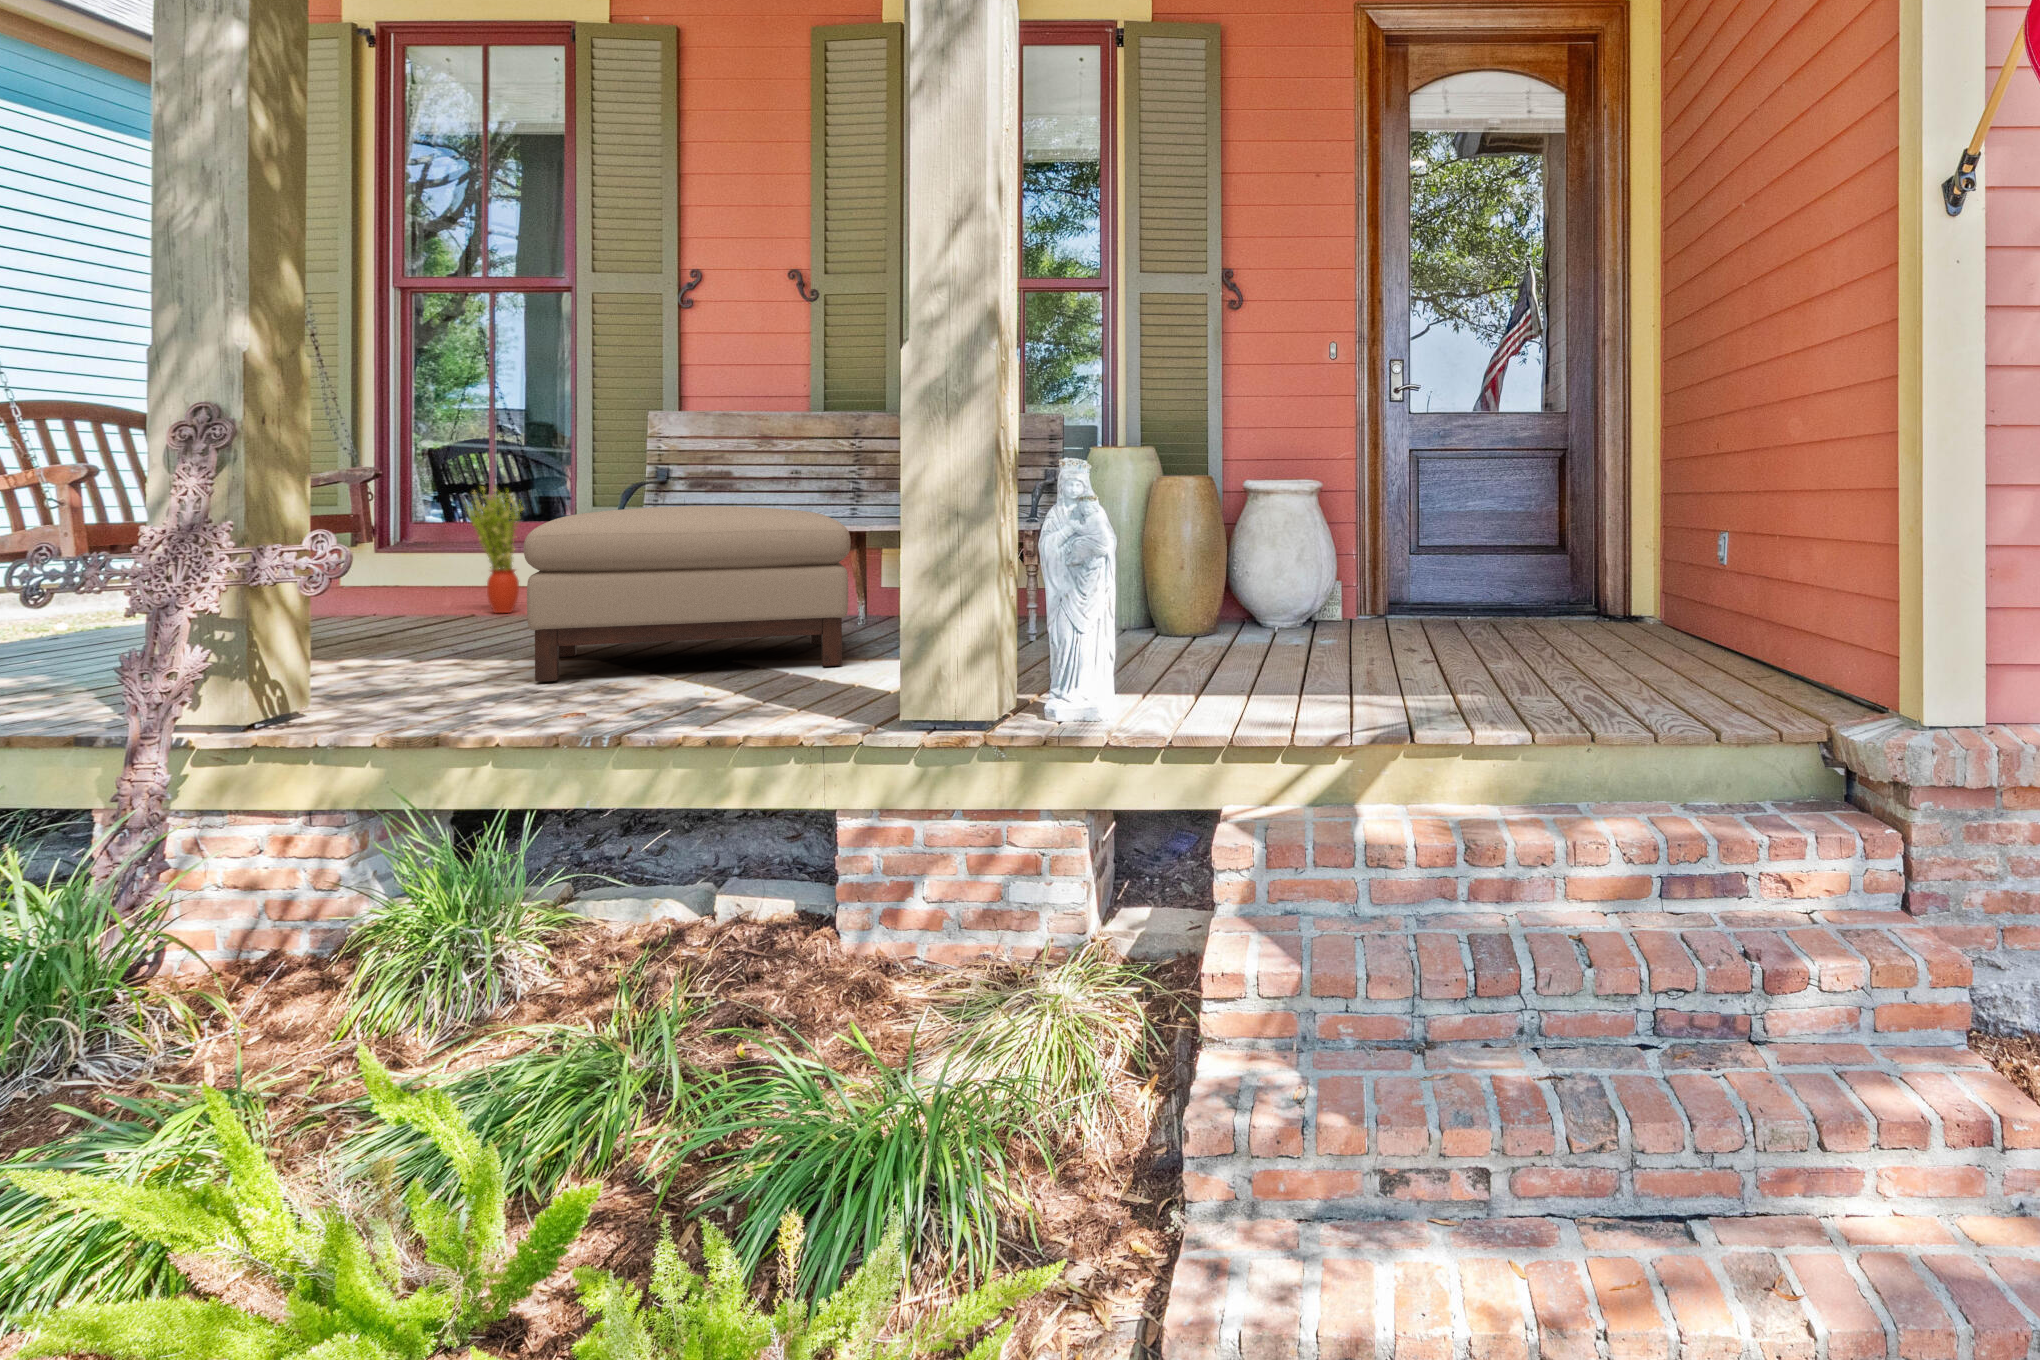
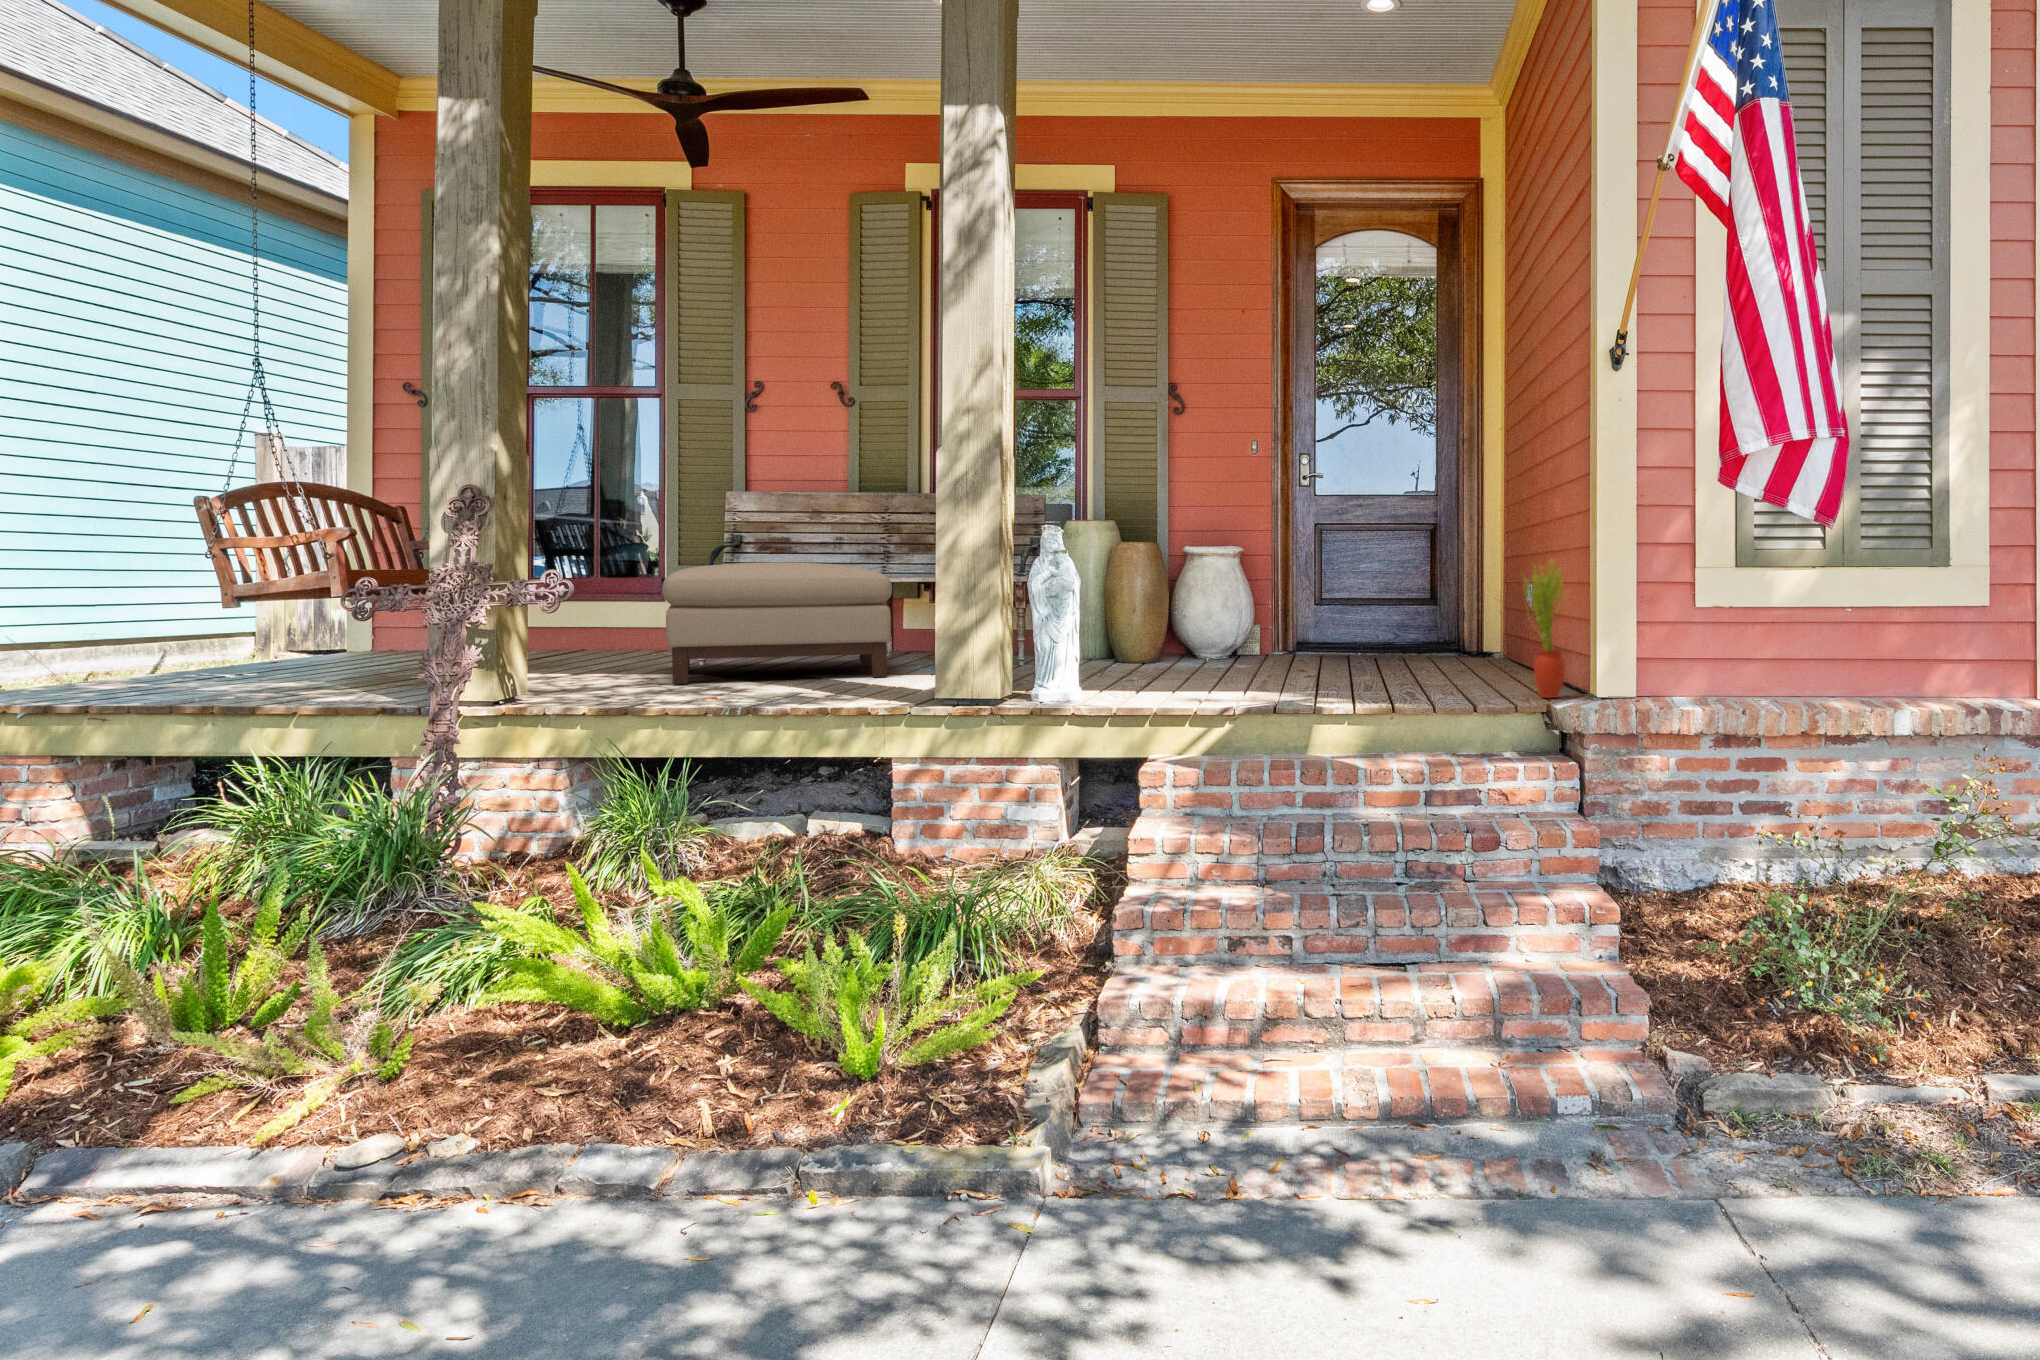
potted plant: present [464,486,523,613] -> present [1523,559,1565,698]

